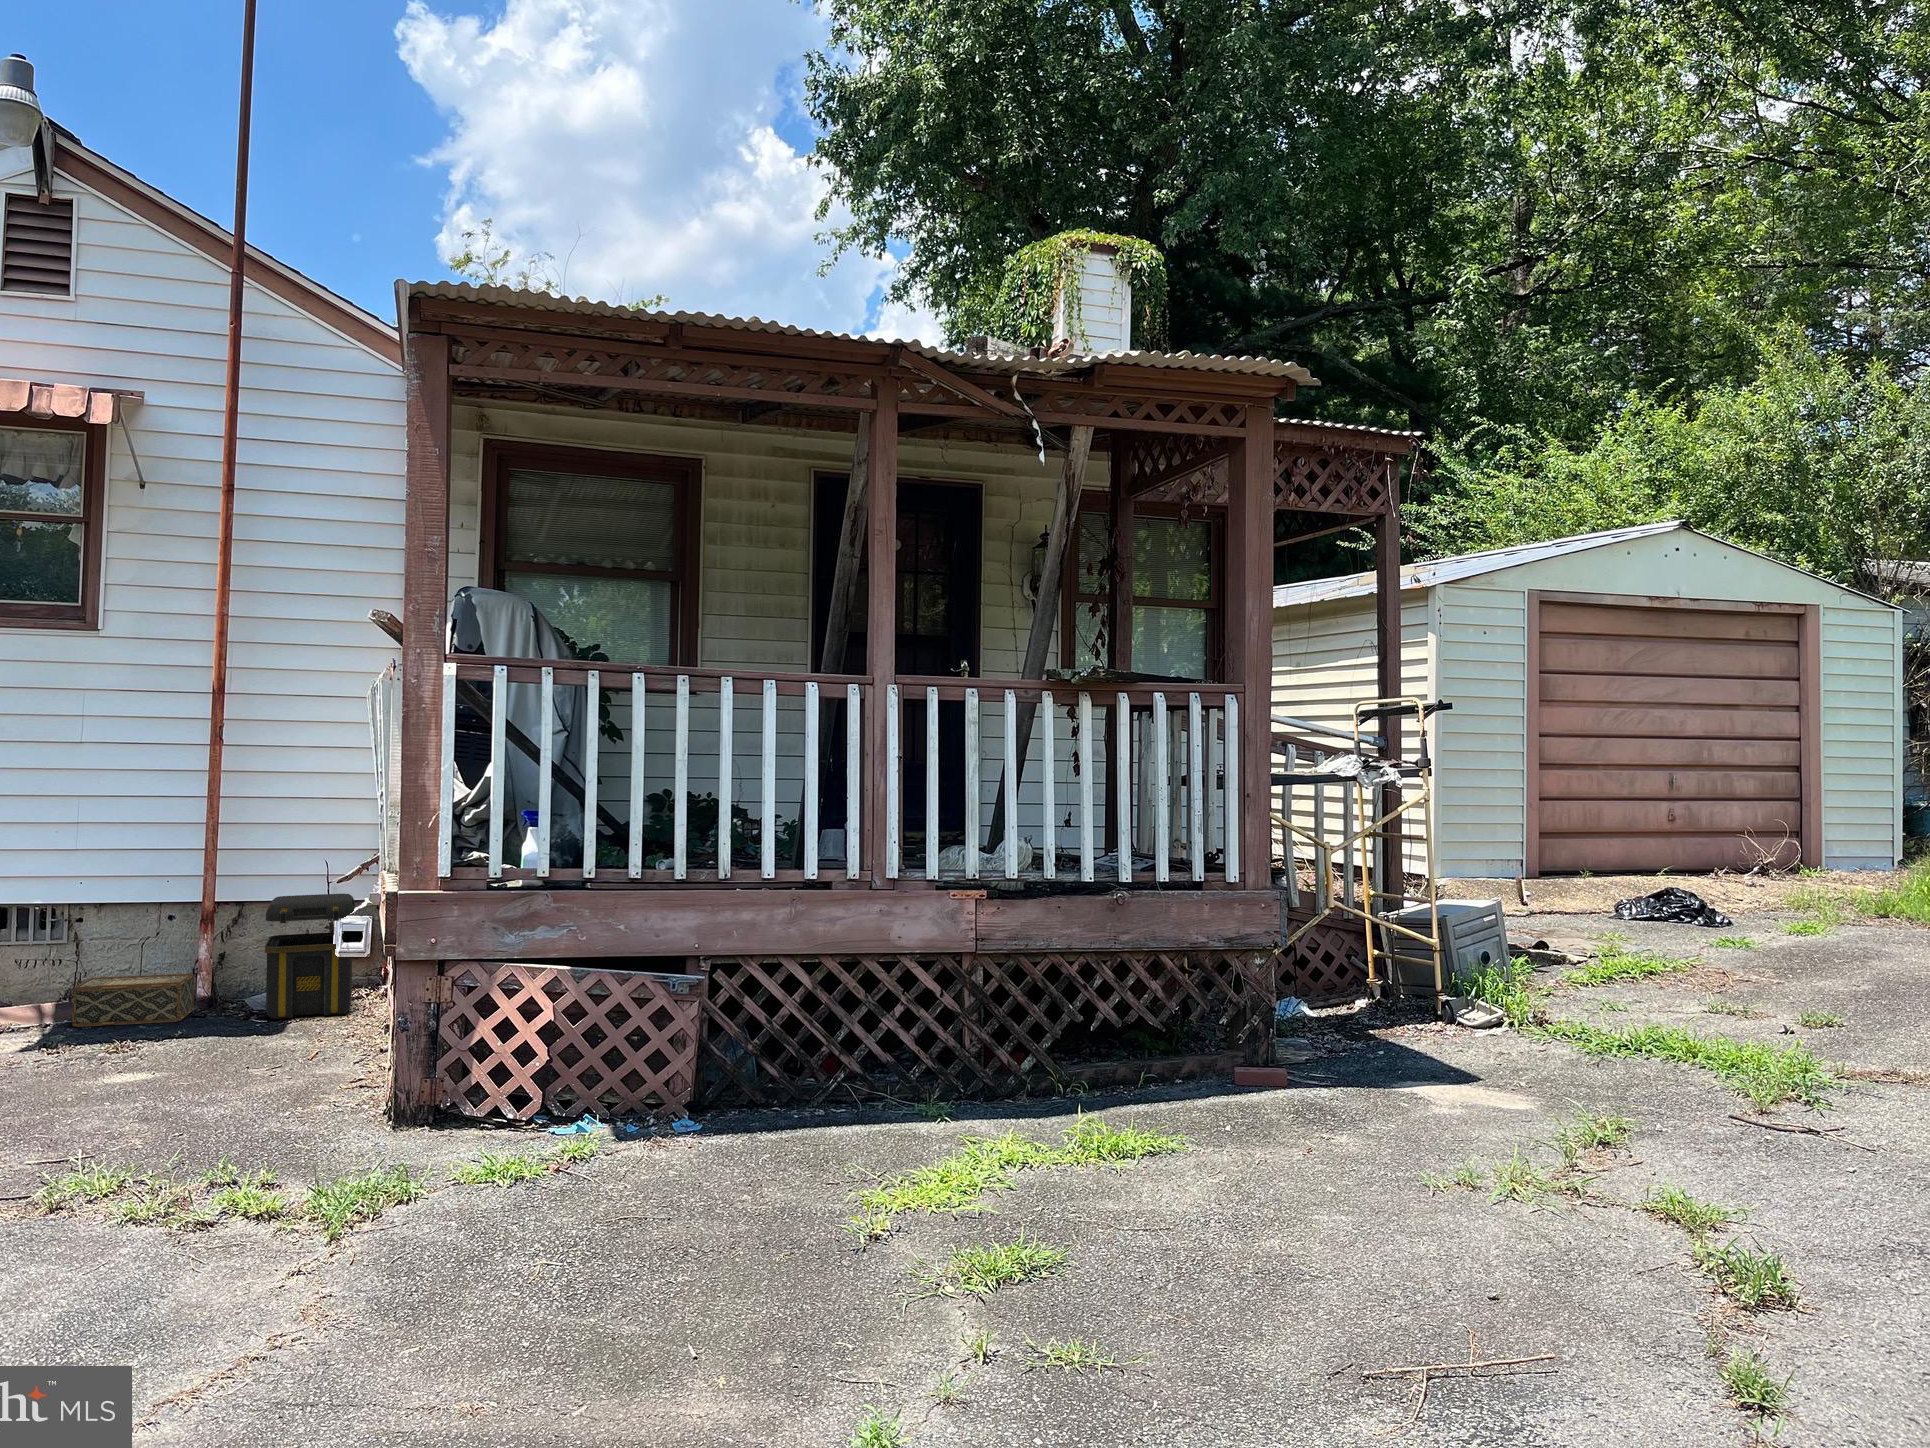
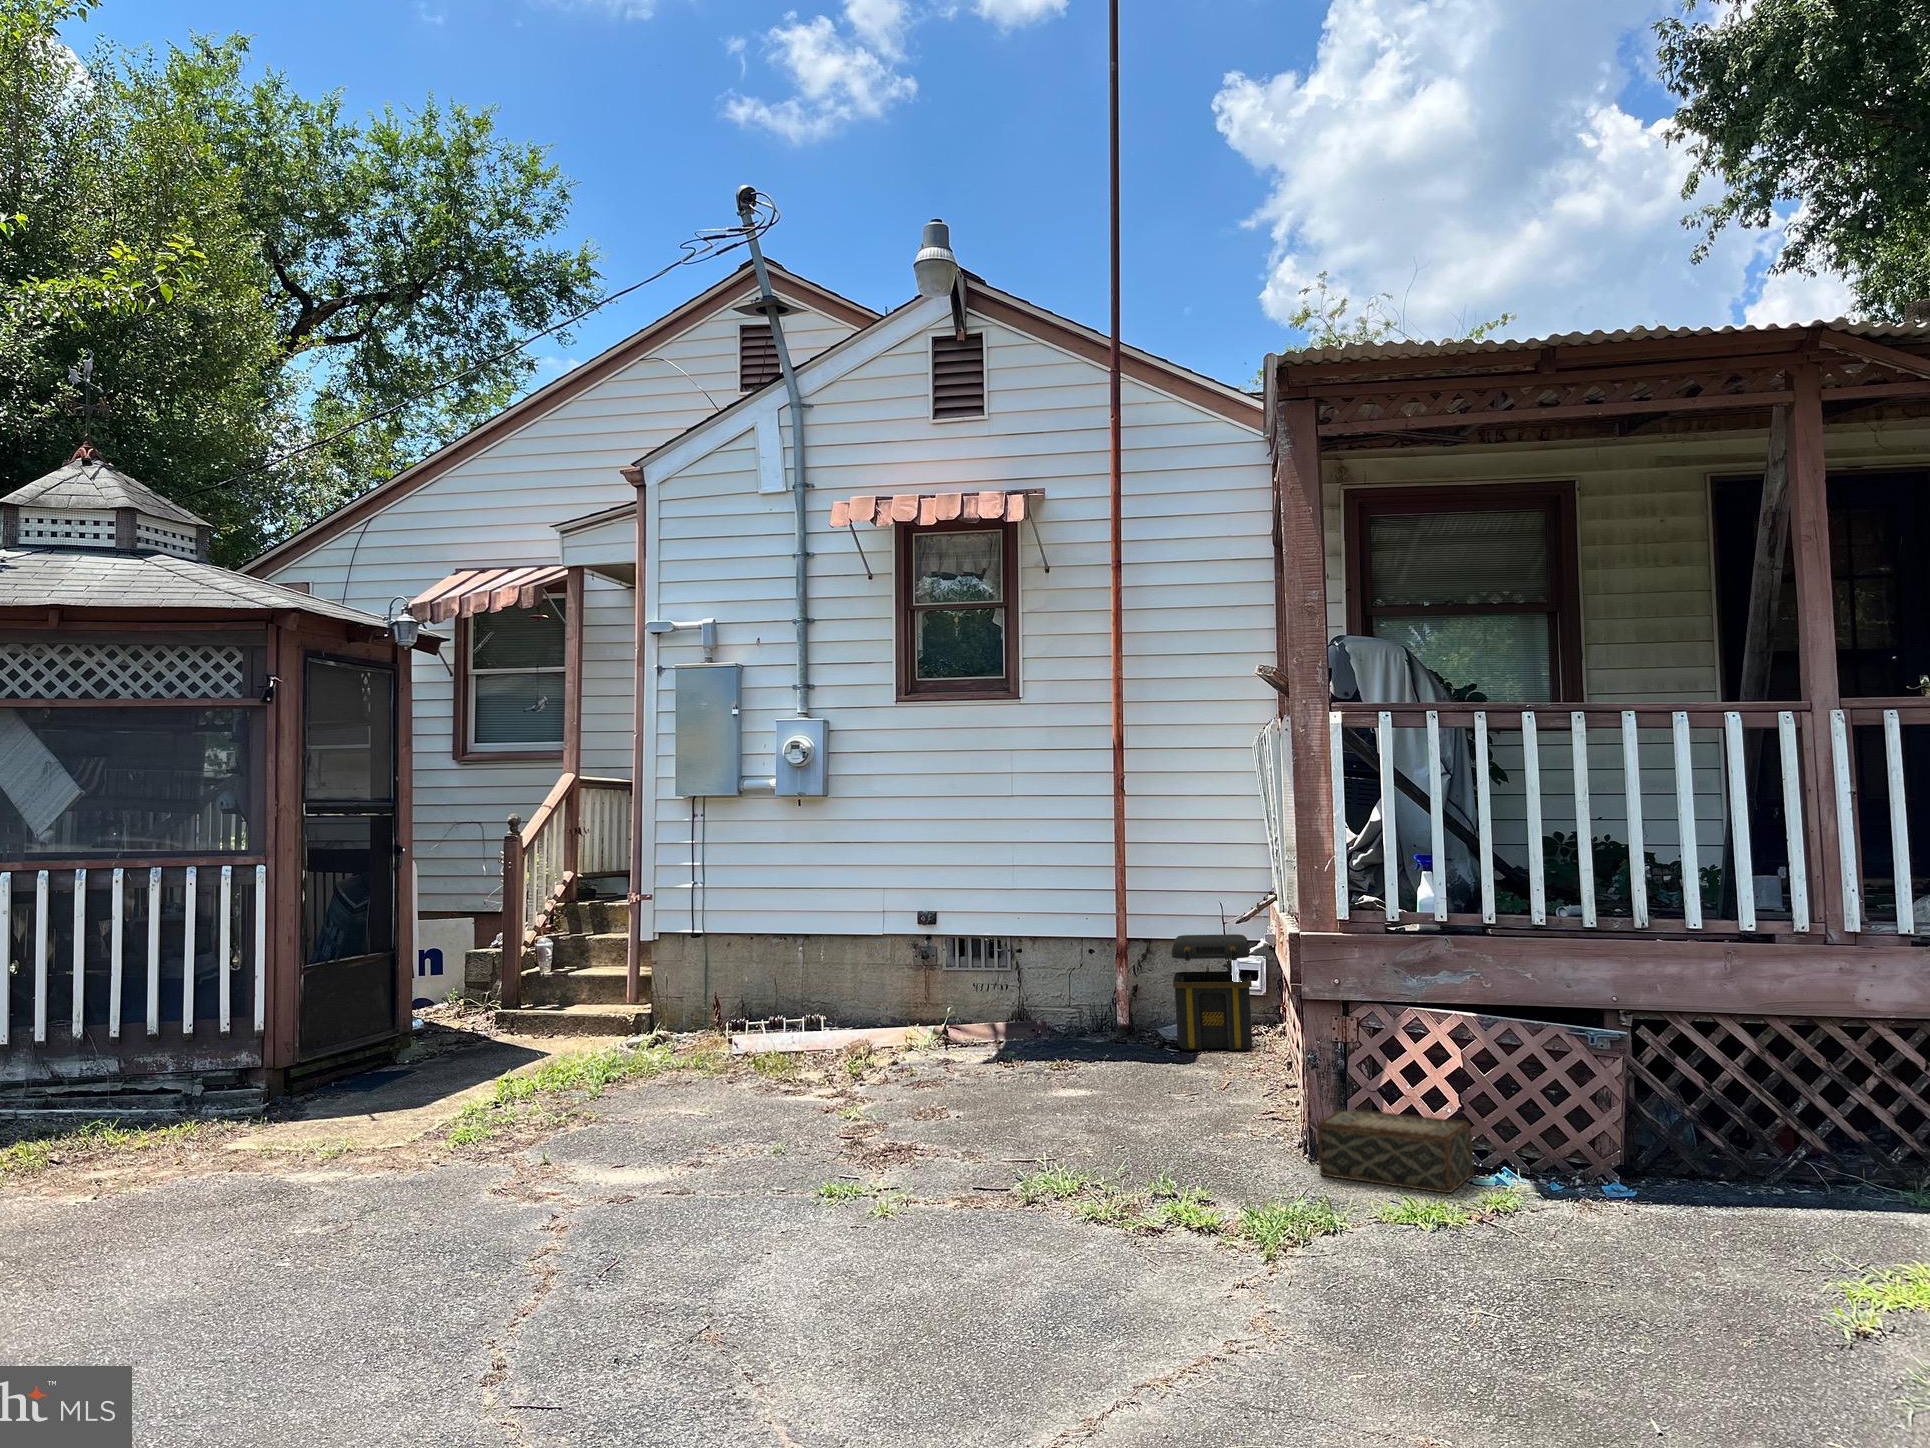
woven basket: present [73,973,194,1027] -> present [1317,1109,1474,1193]

